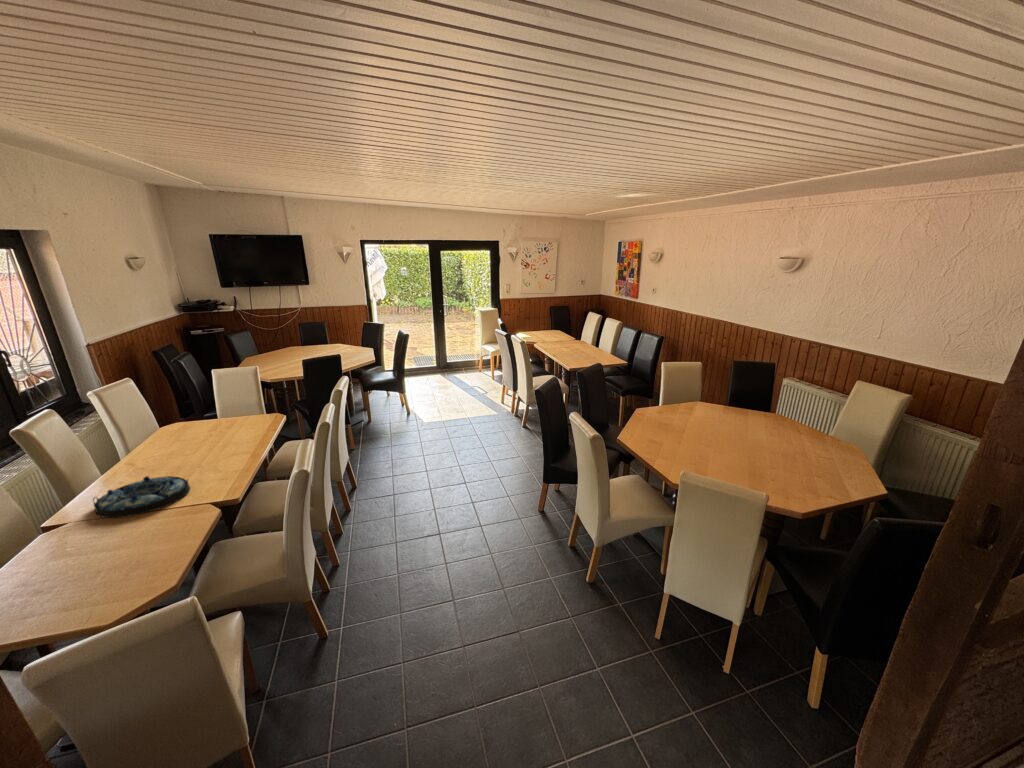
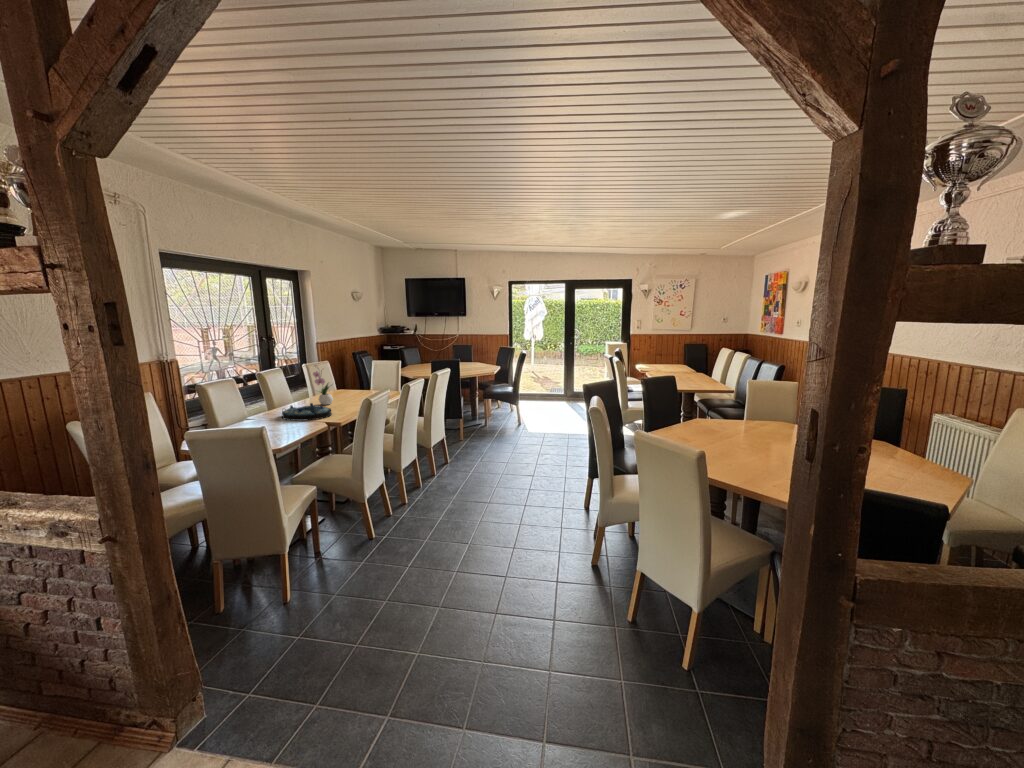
flower arrangement: none [128,409,172,466] -> present [313,371,333,405]

